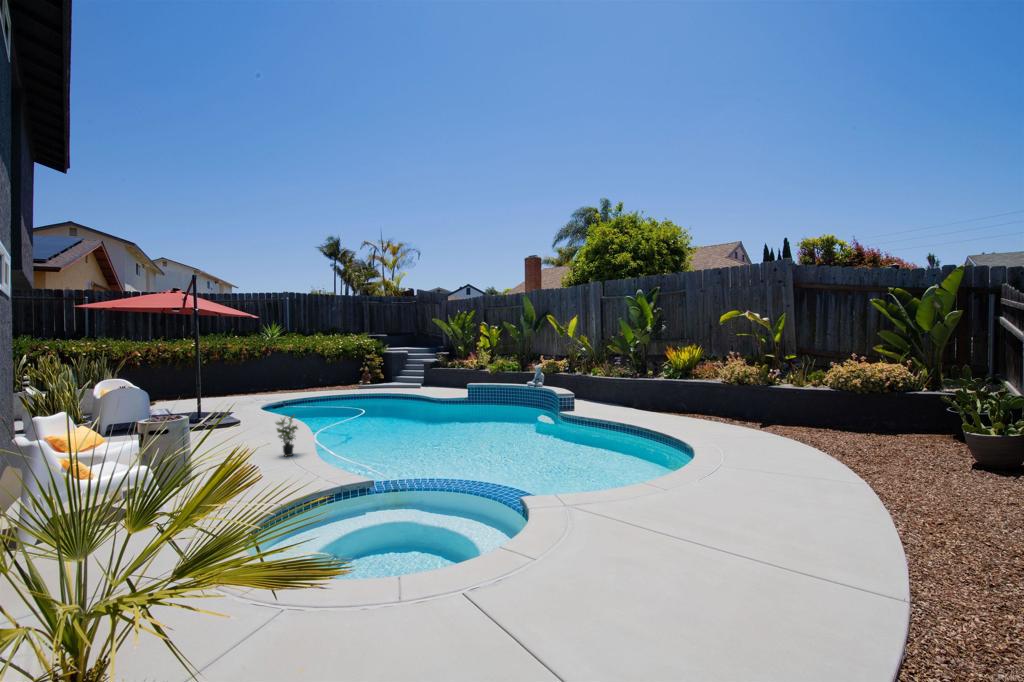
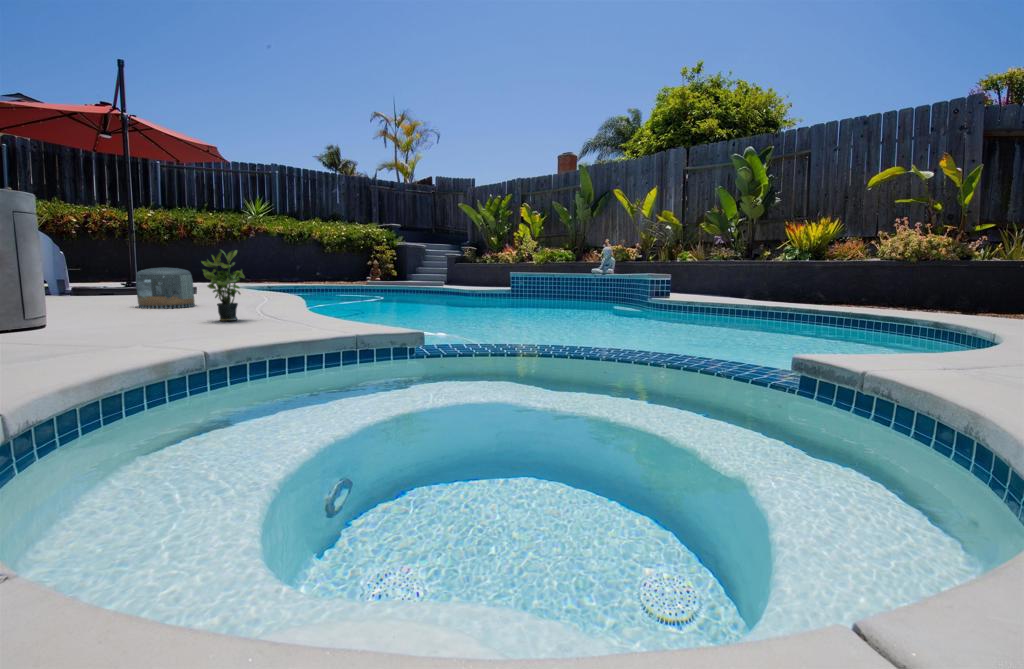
pouf: none [222,414,256,443] -> present [136,268,195,309]

